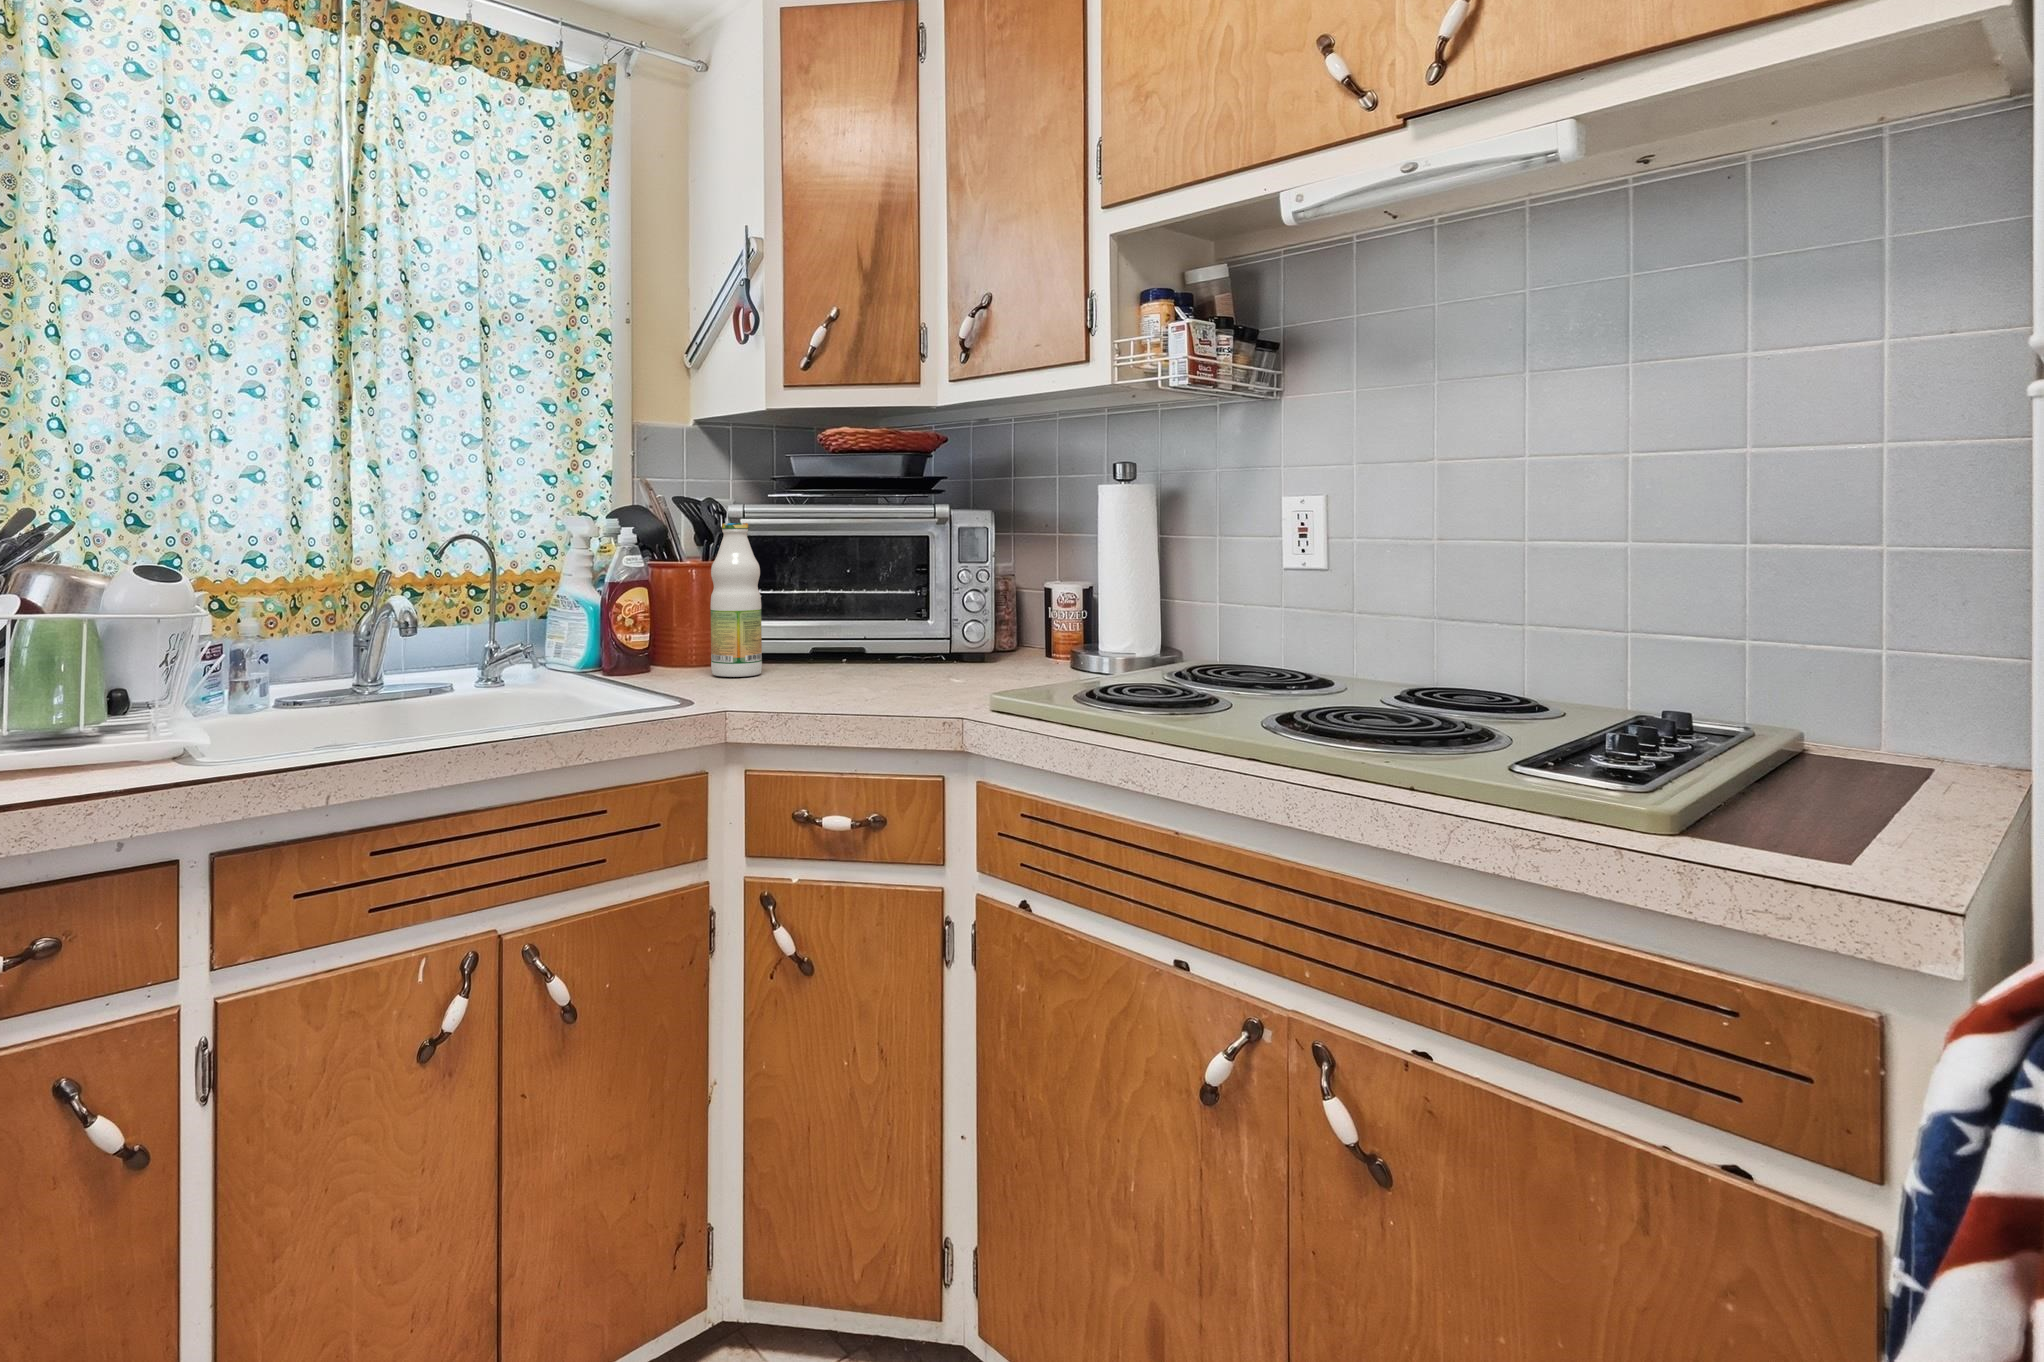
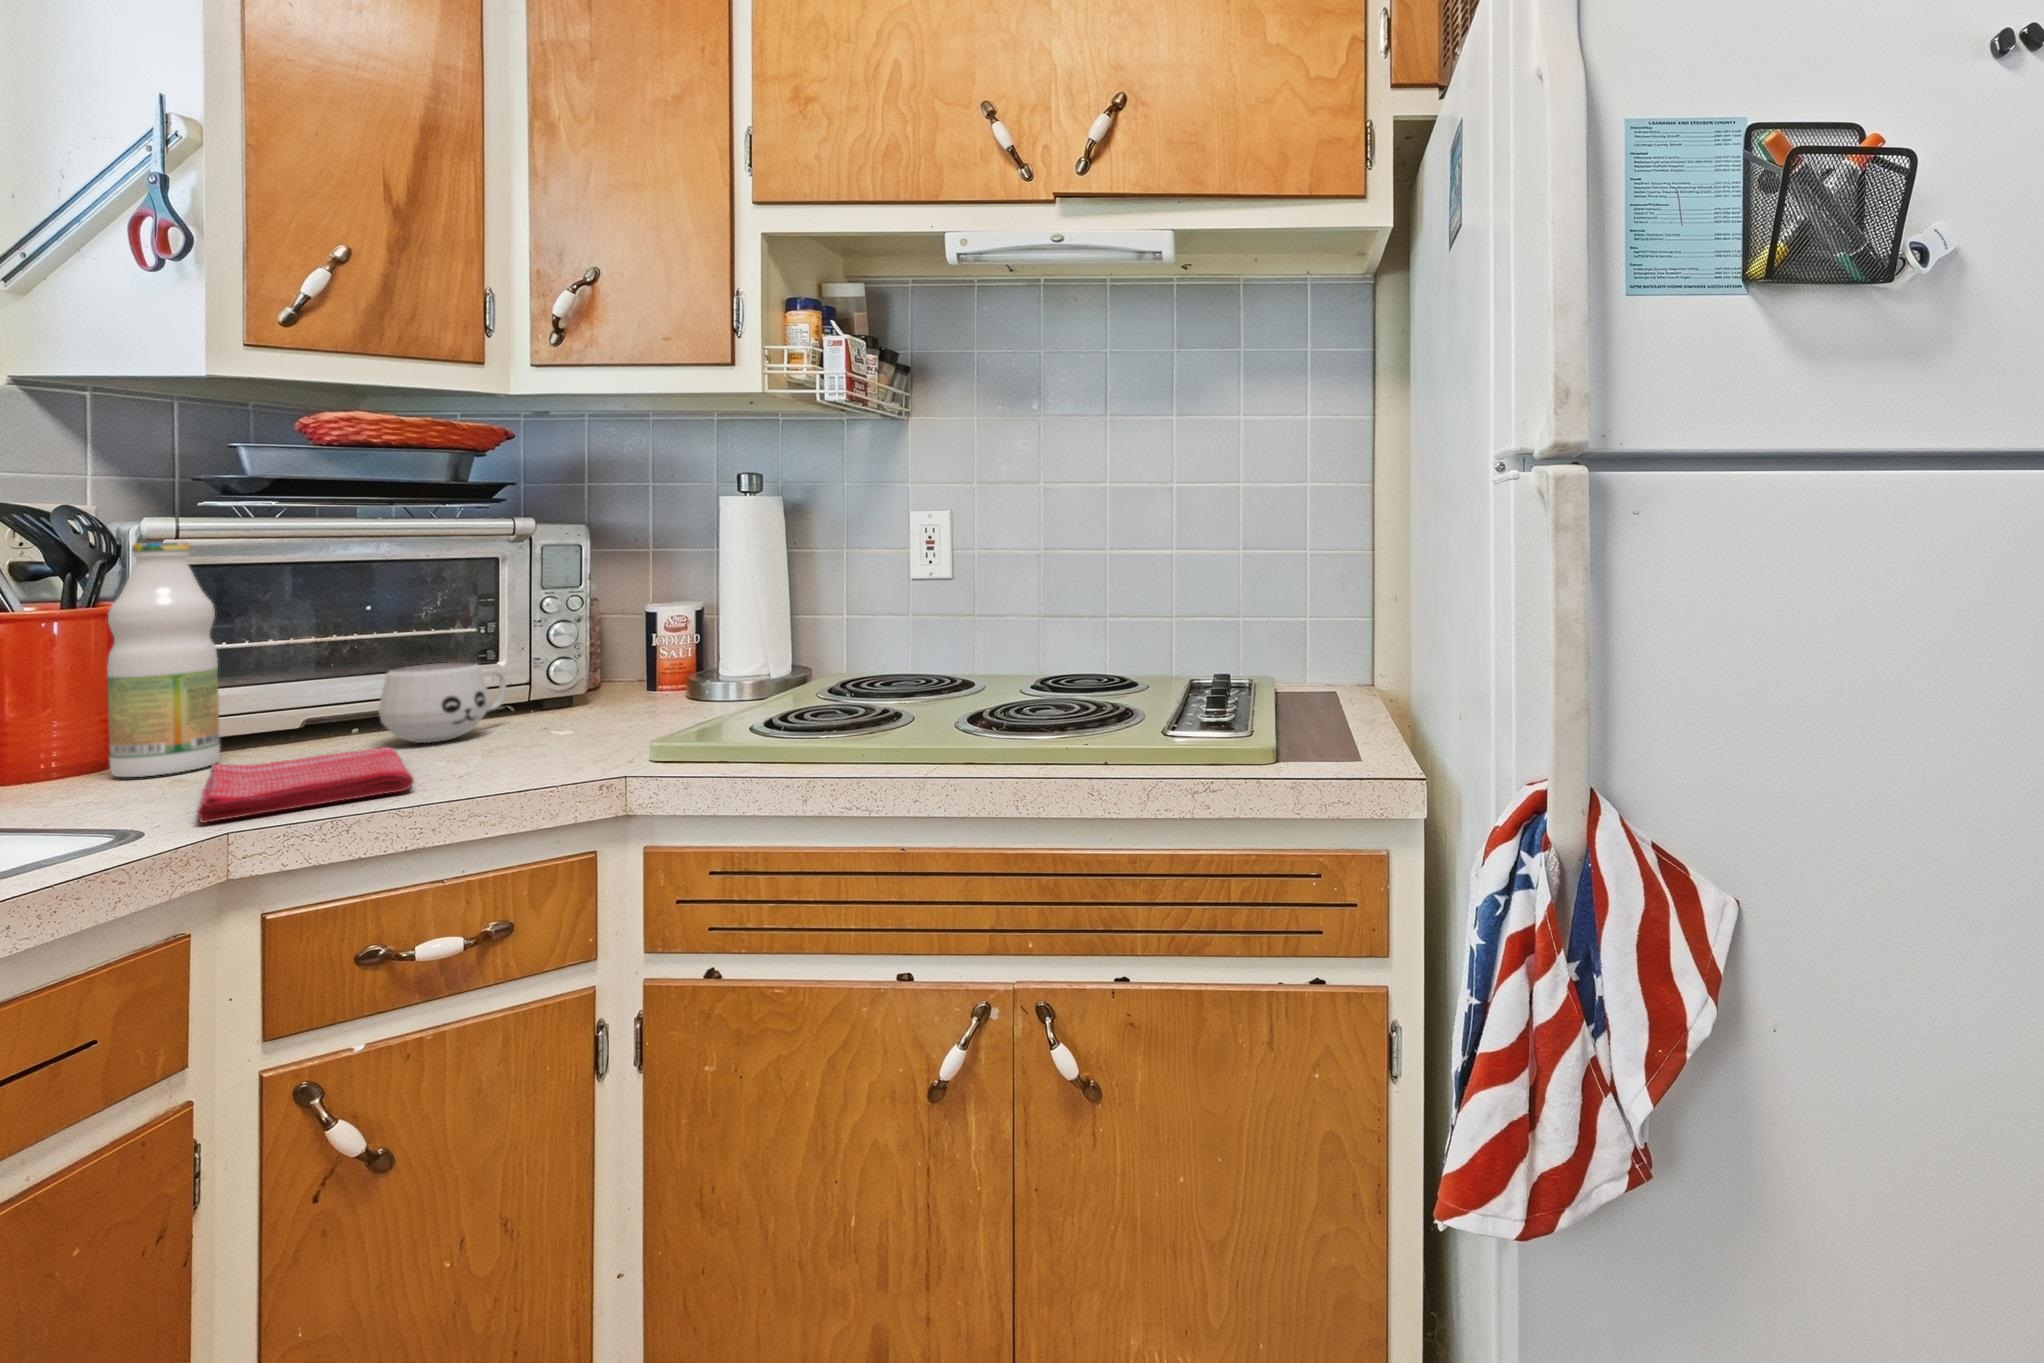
mug: none [841,618,924,678] -> present [379,662,507,743]
dish towel: none [718,672,840,706] -> present [197,747,414,823]

